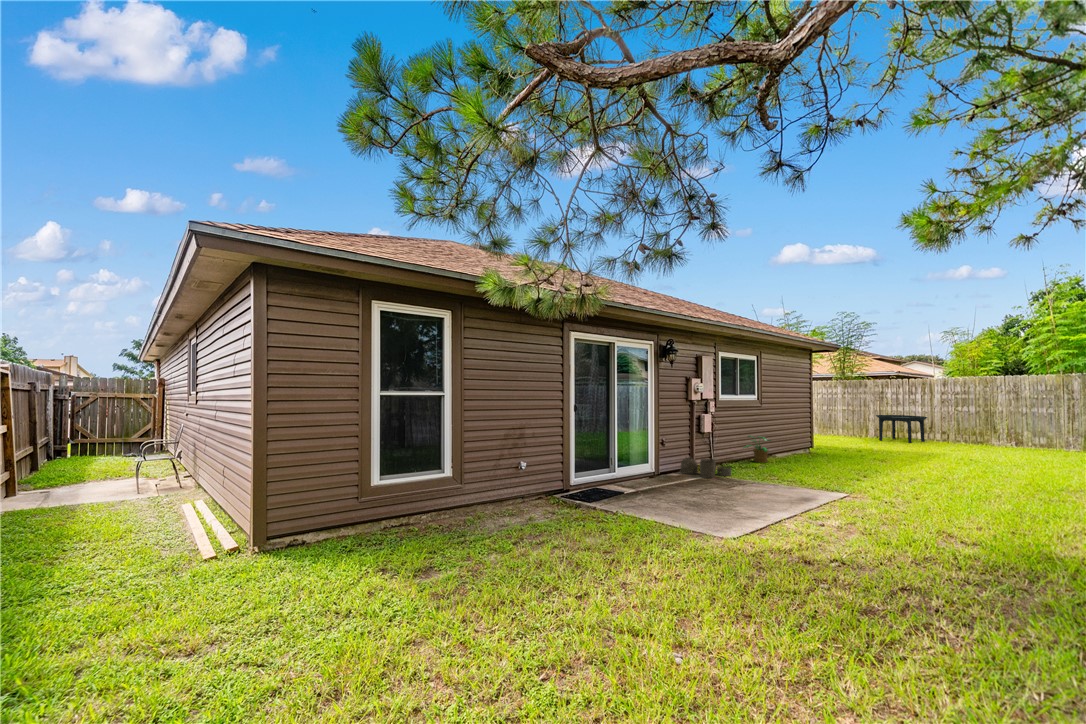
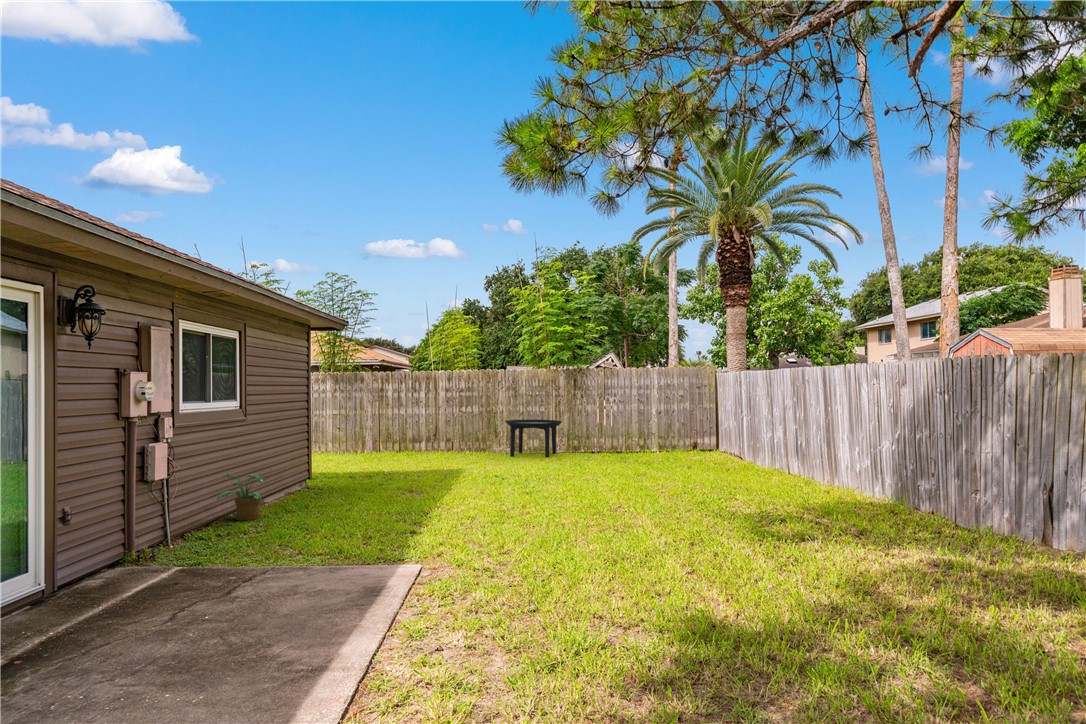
round table: present [876,415,927,443] -> present [505,419,562,457]
woven basket: present [681,458,731,478] -> none [104,532,215,577]

